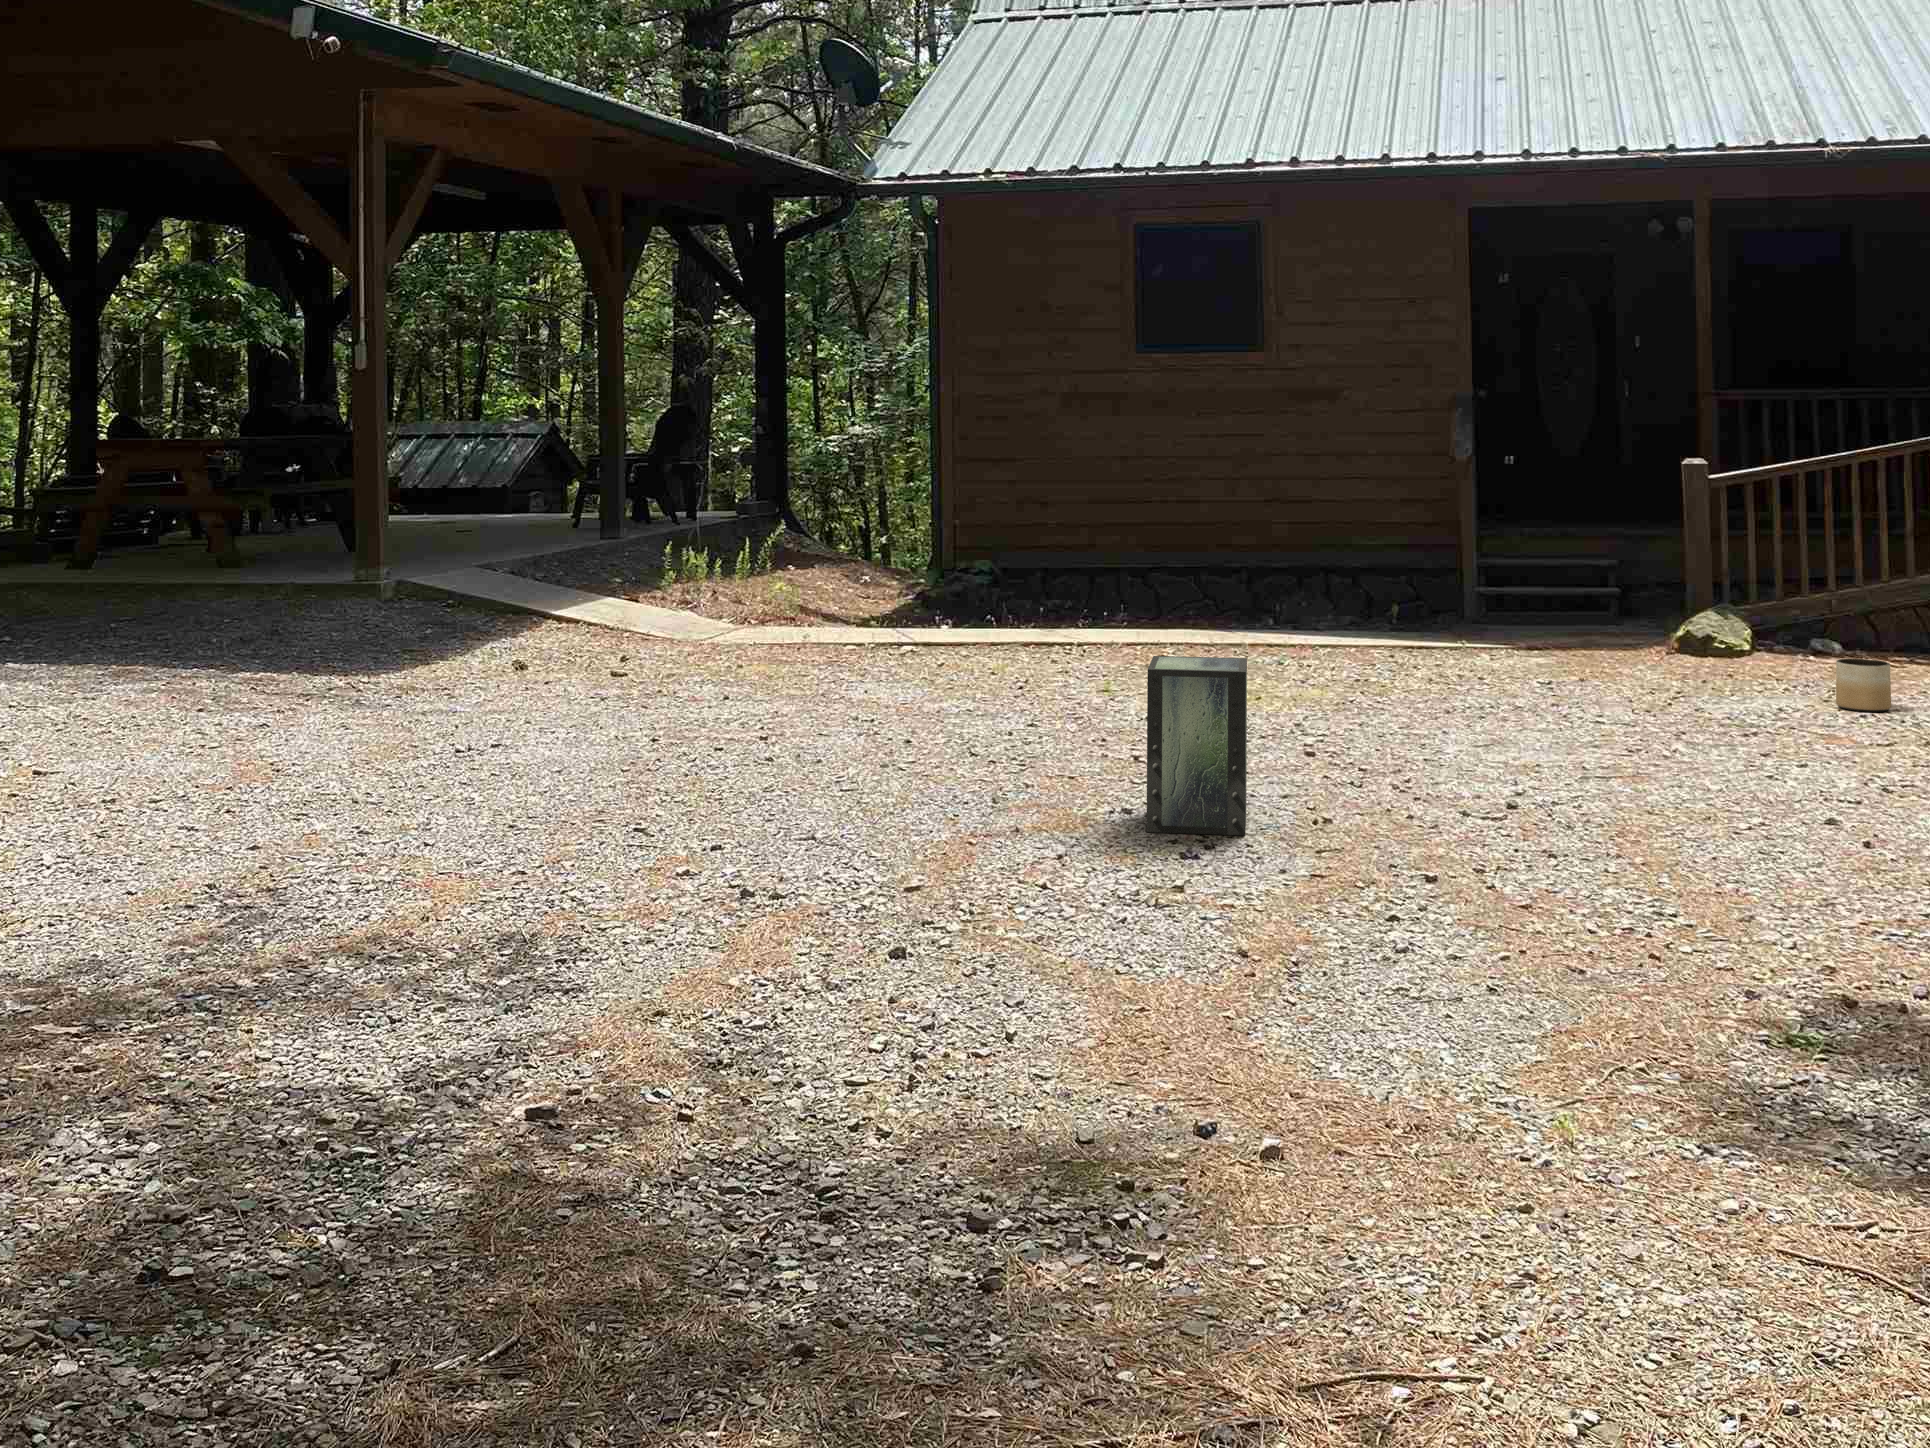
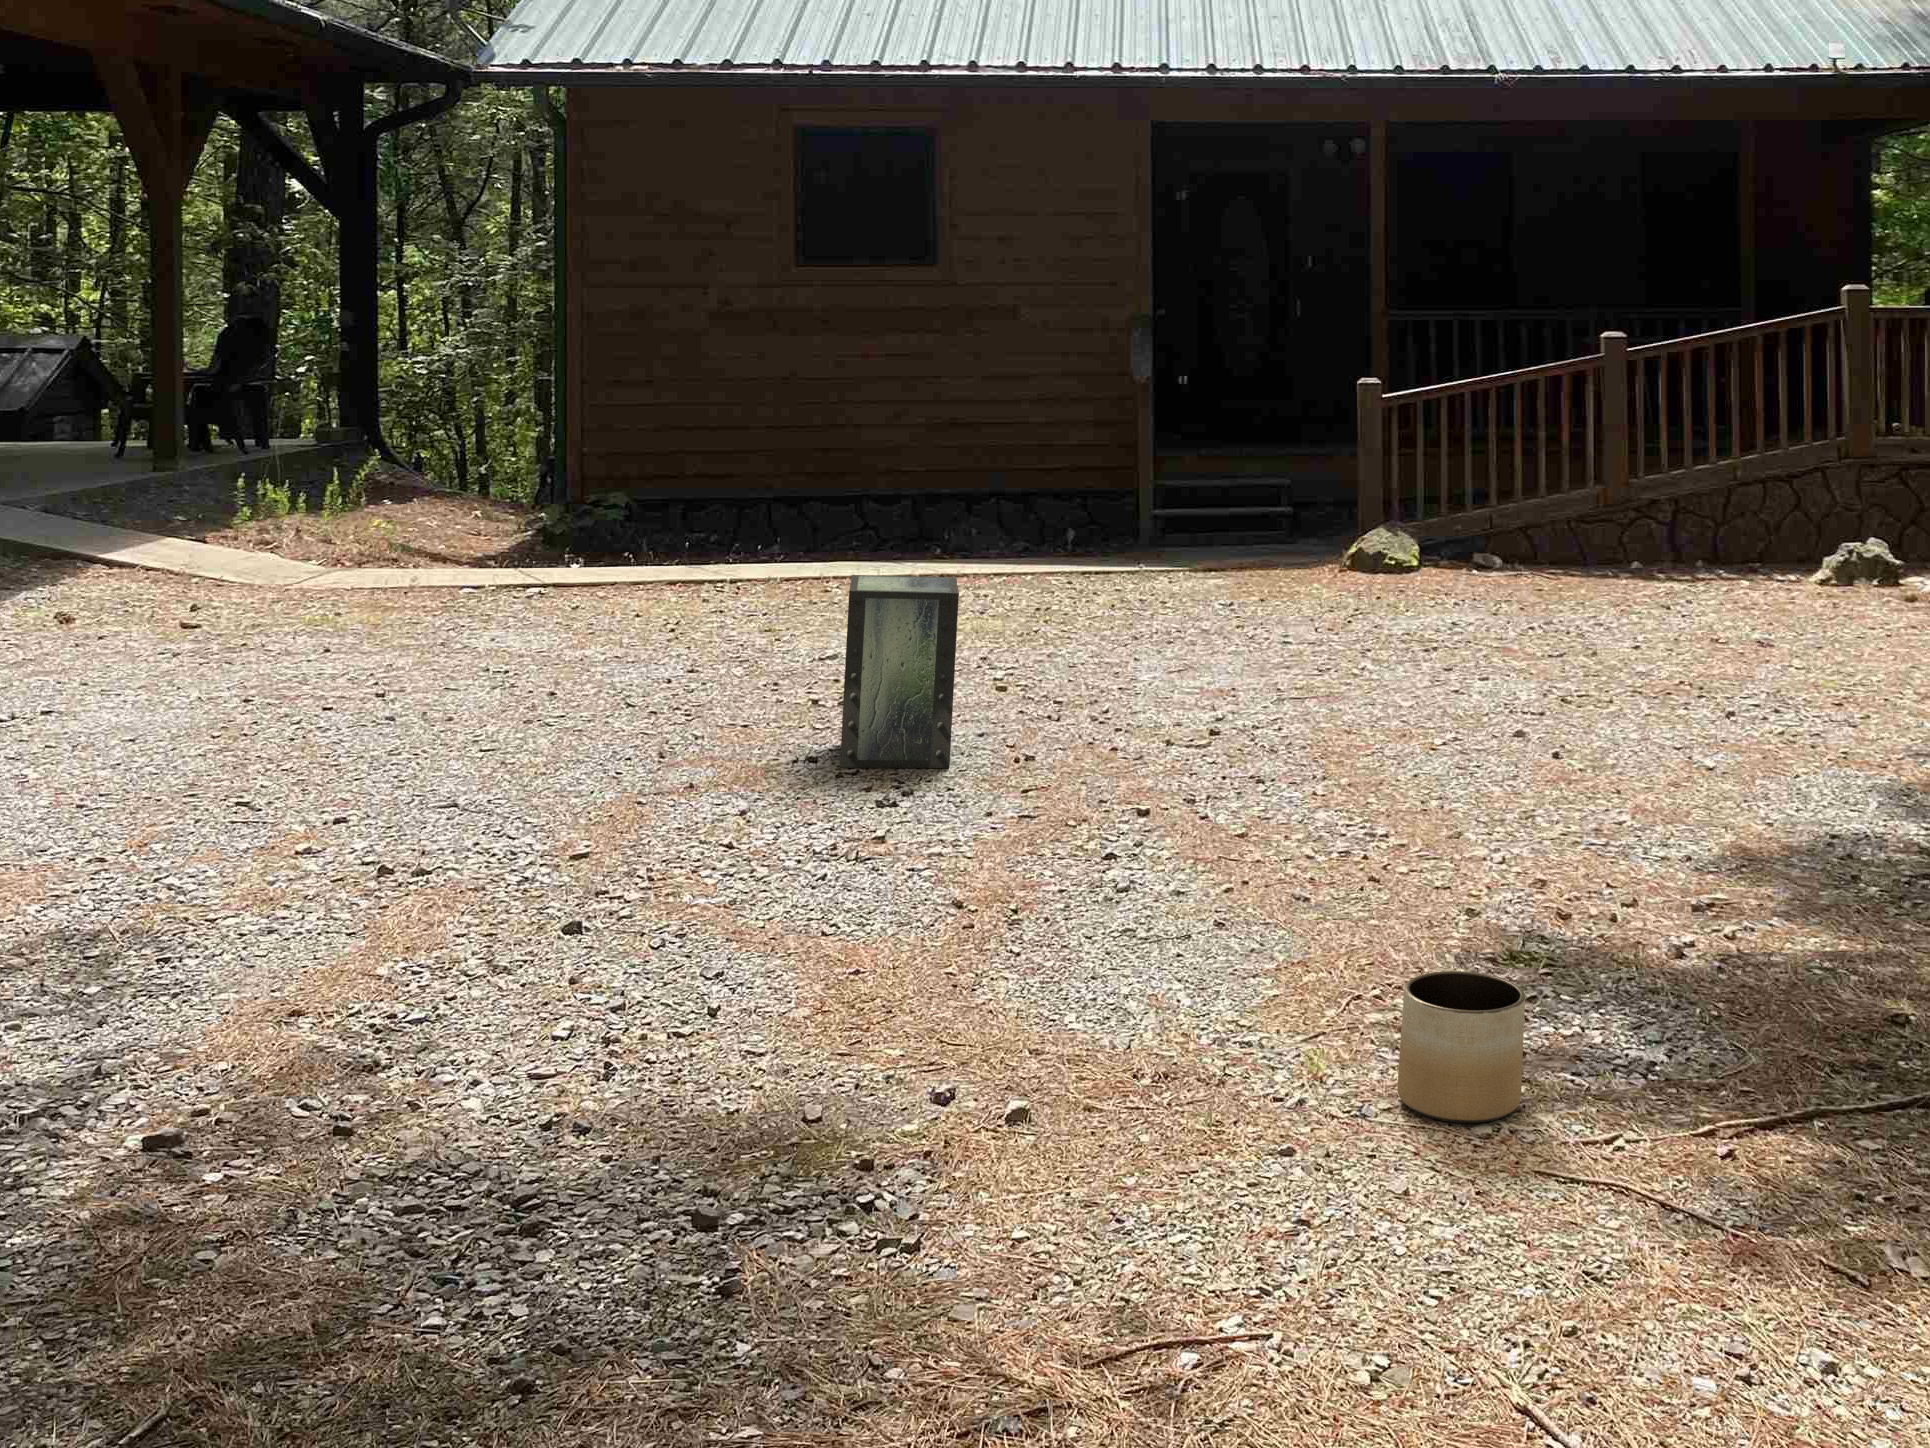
planter: present [1836,659,1891,712] -> present [1398,971,1525,1123]

